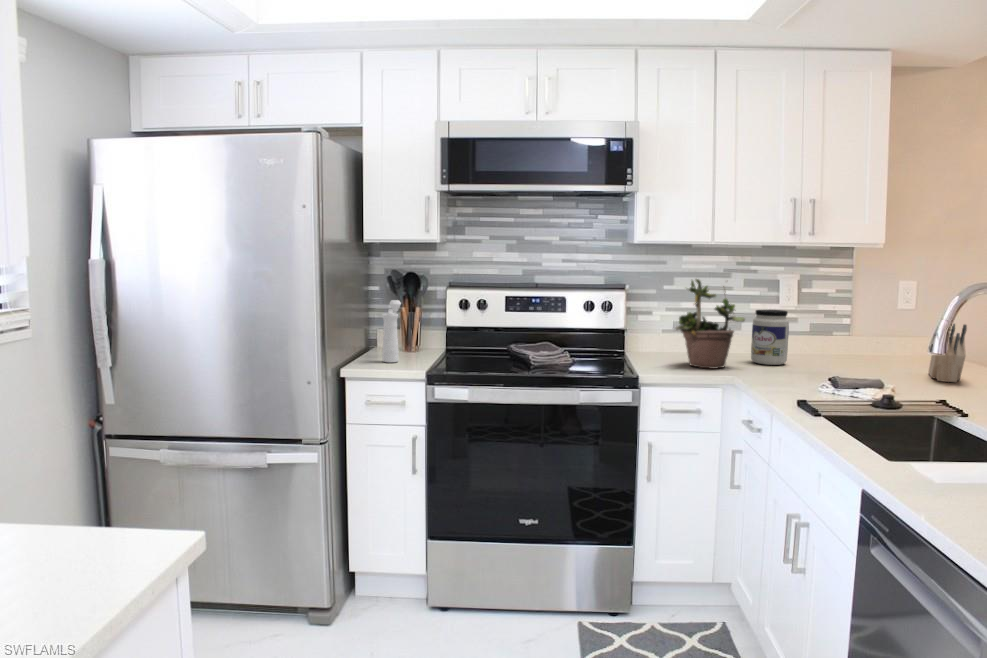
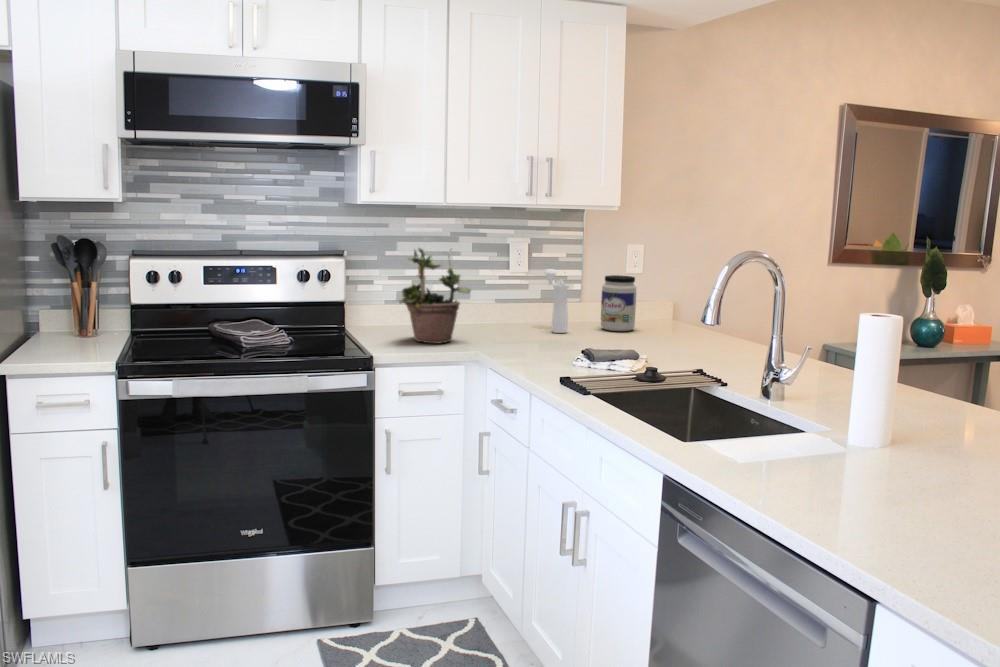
pepper mill: present [382,300,401,362] -> present [545,269,569,333]
jar: present [751,310,789,365] -> present [601,275,636,331]
knife block: present [929,324,967,382] -> none [645,291,671,349]

